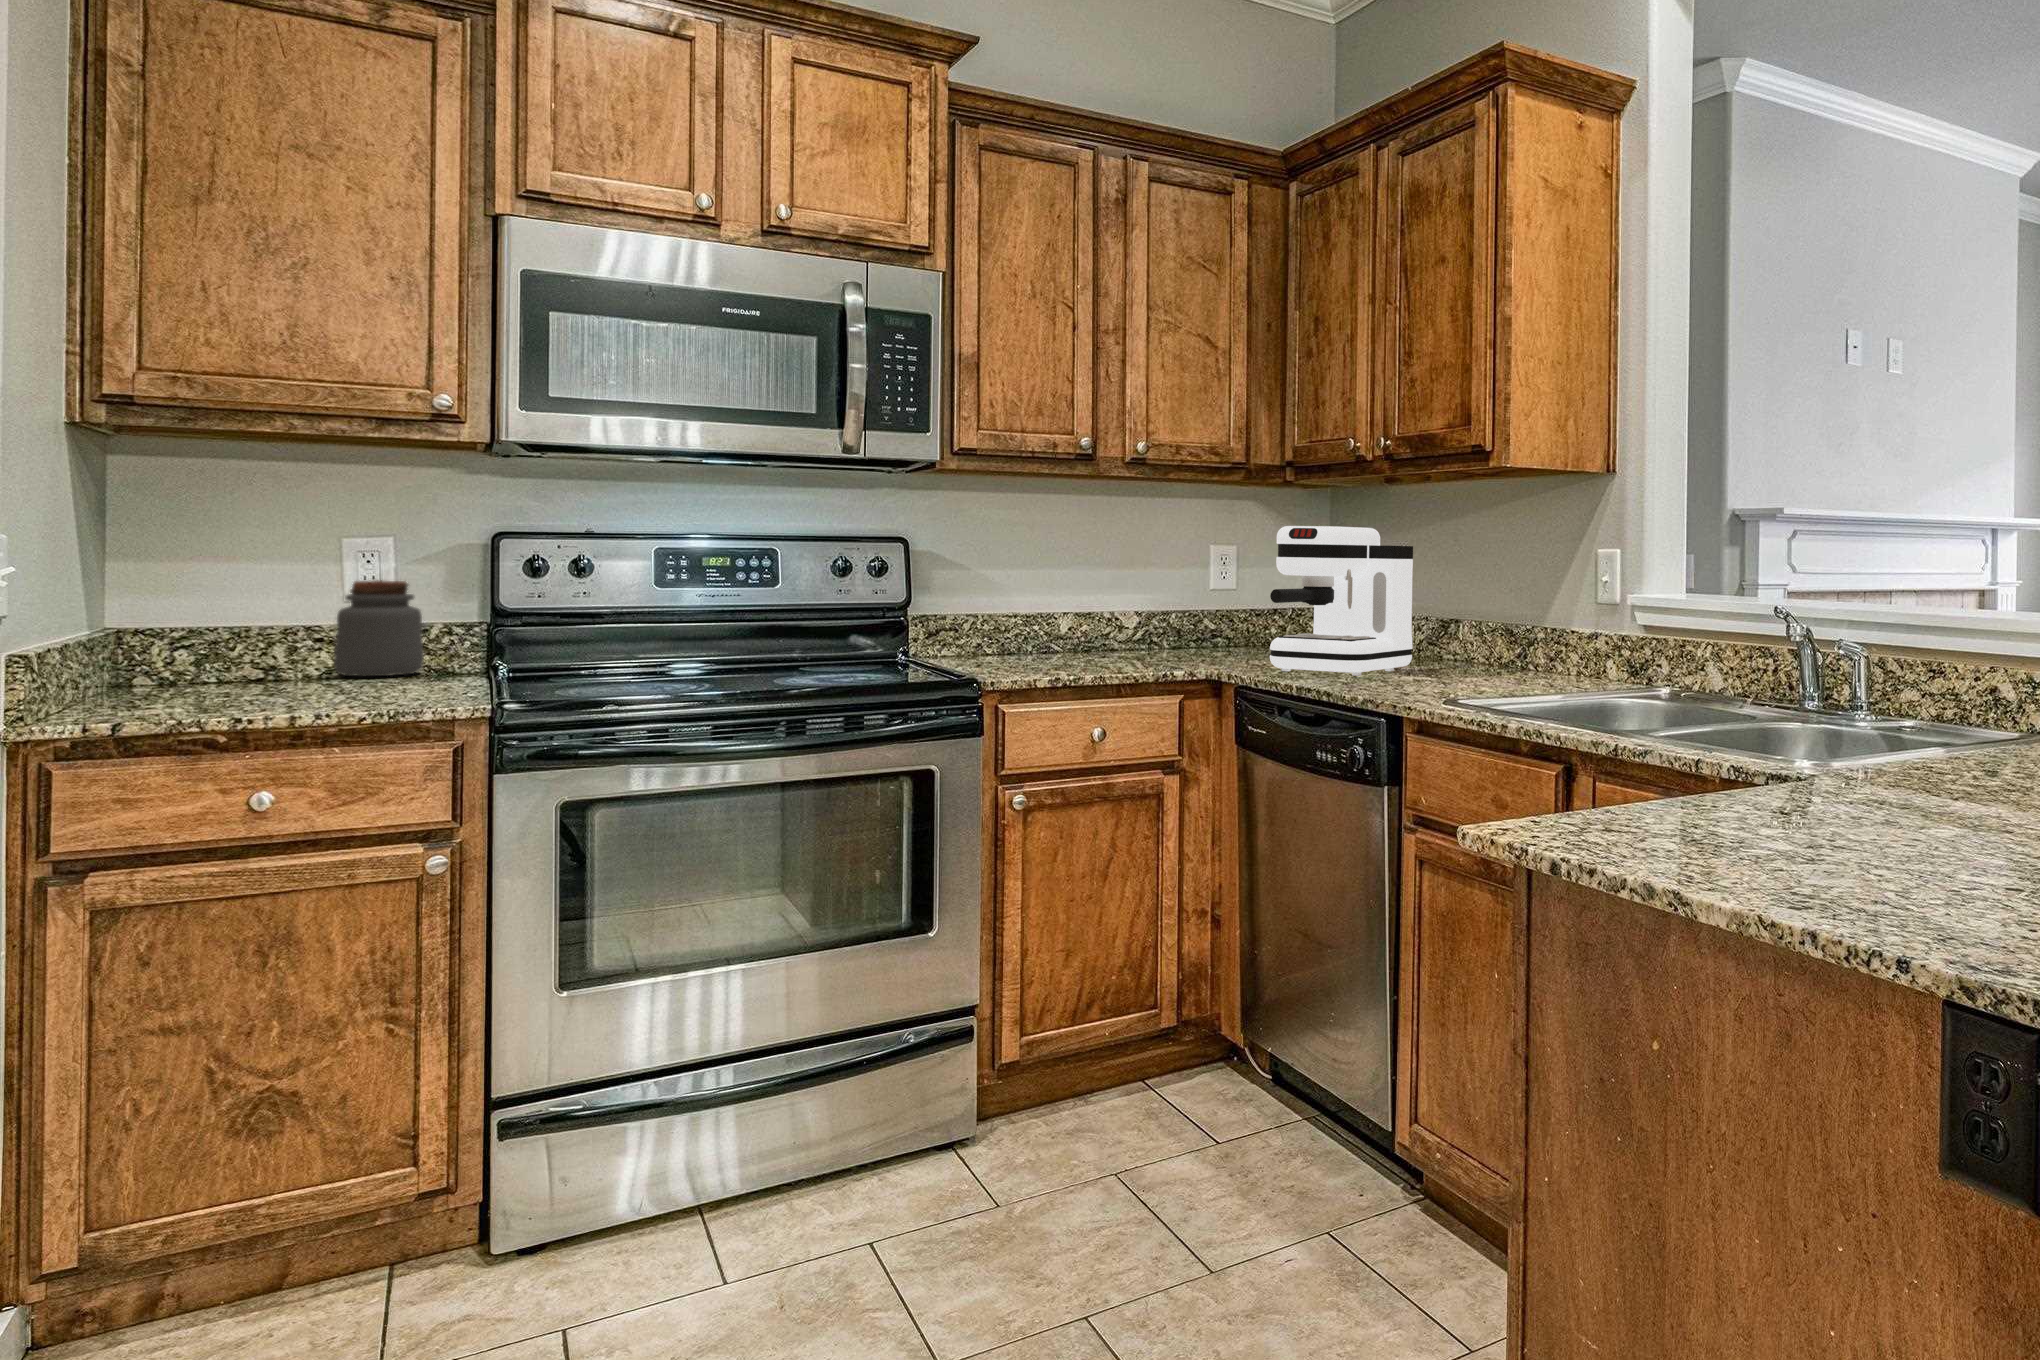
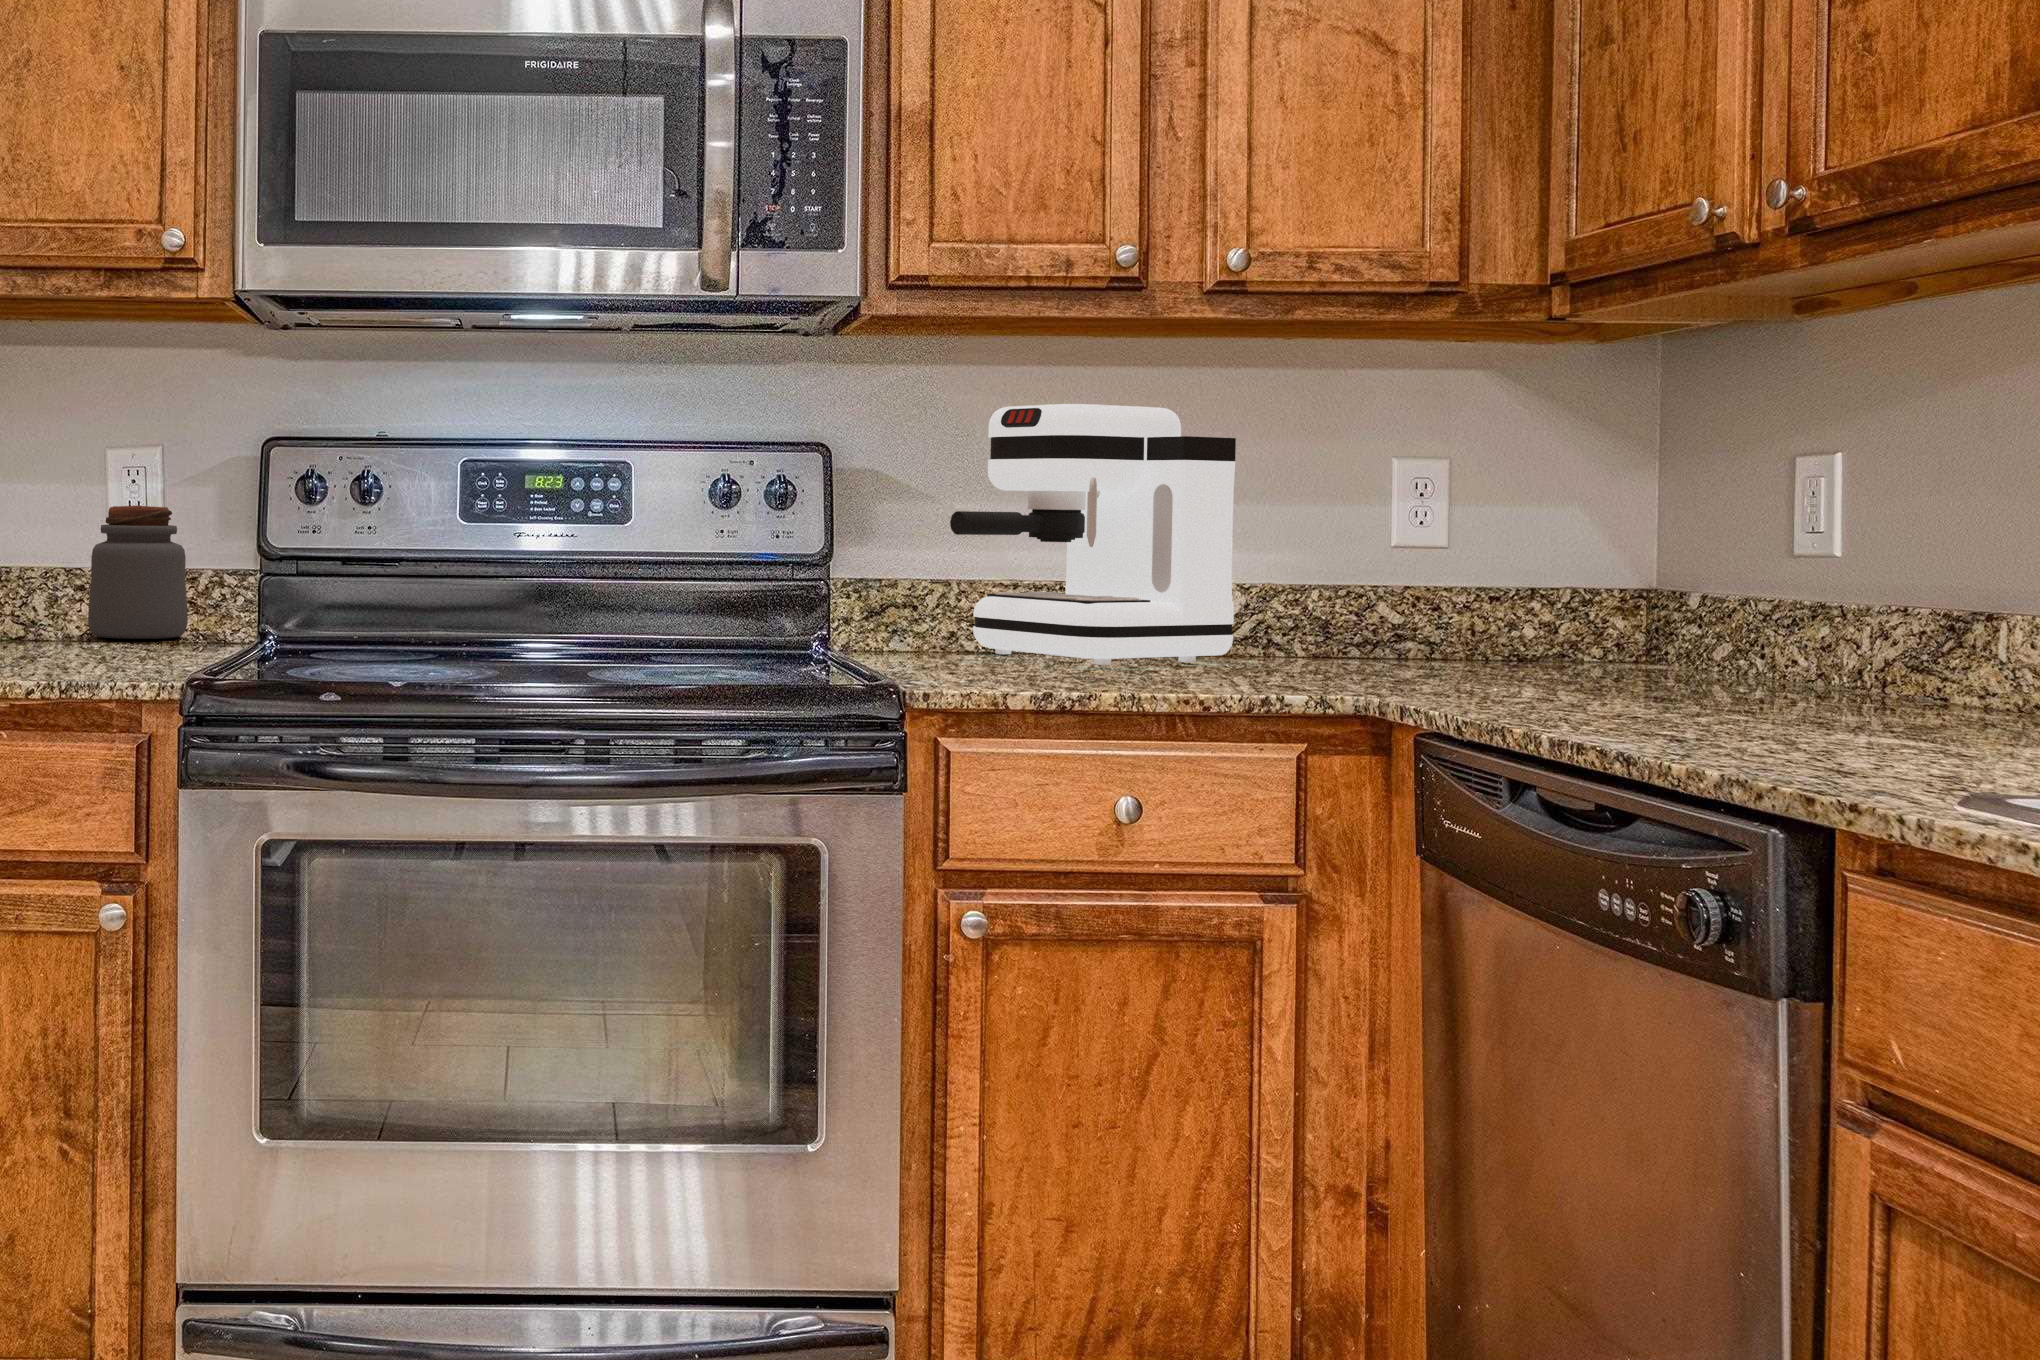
coffee maker: present [1270,526,1413,676] -> present [950,404,1236,665]

